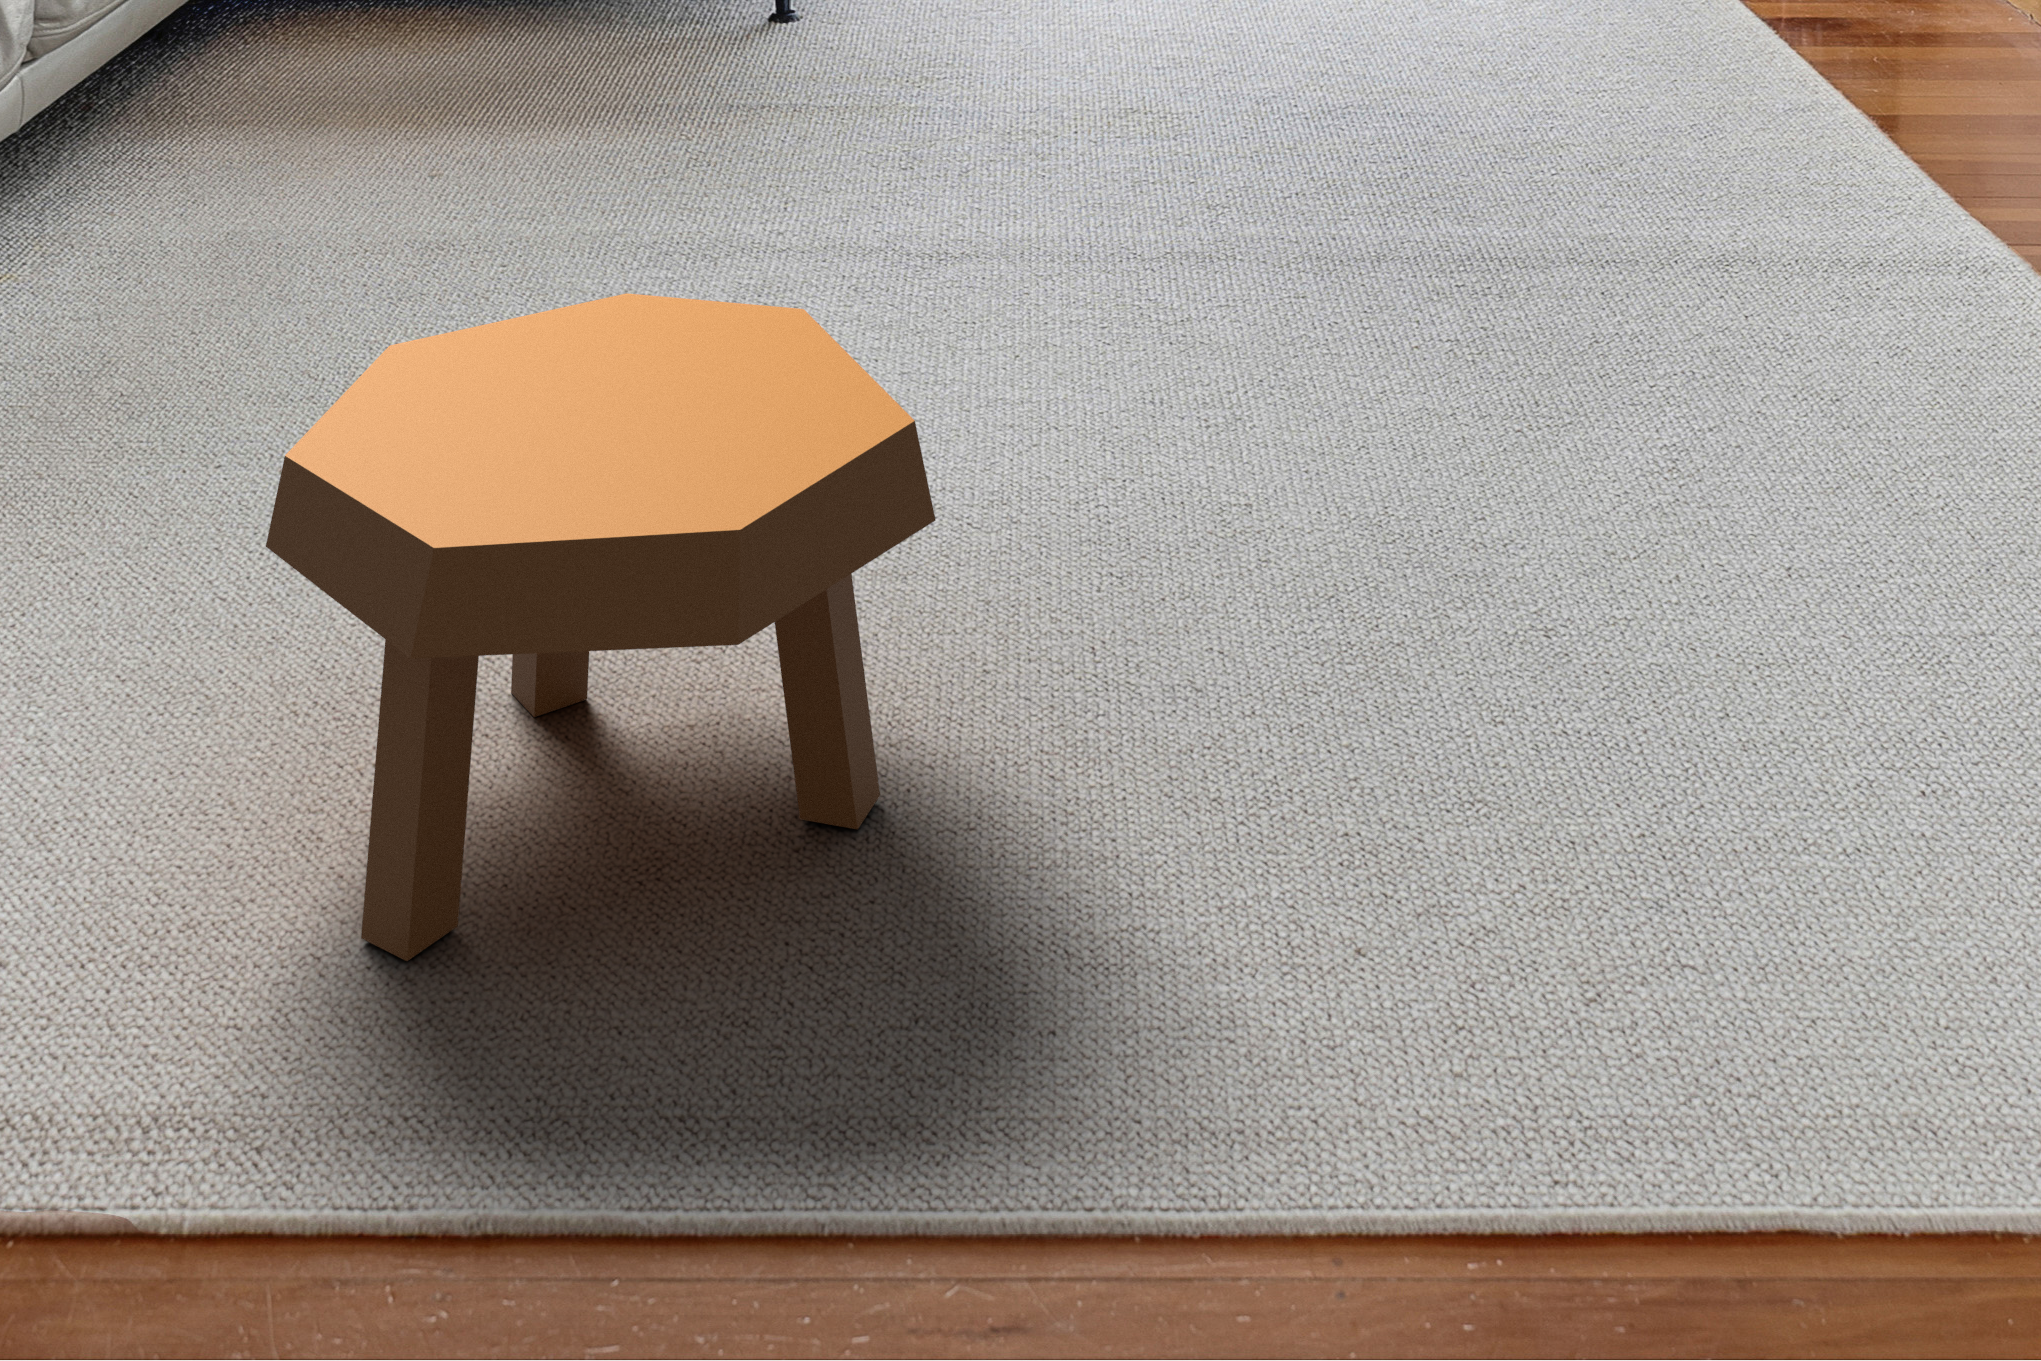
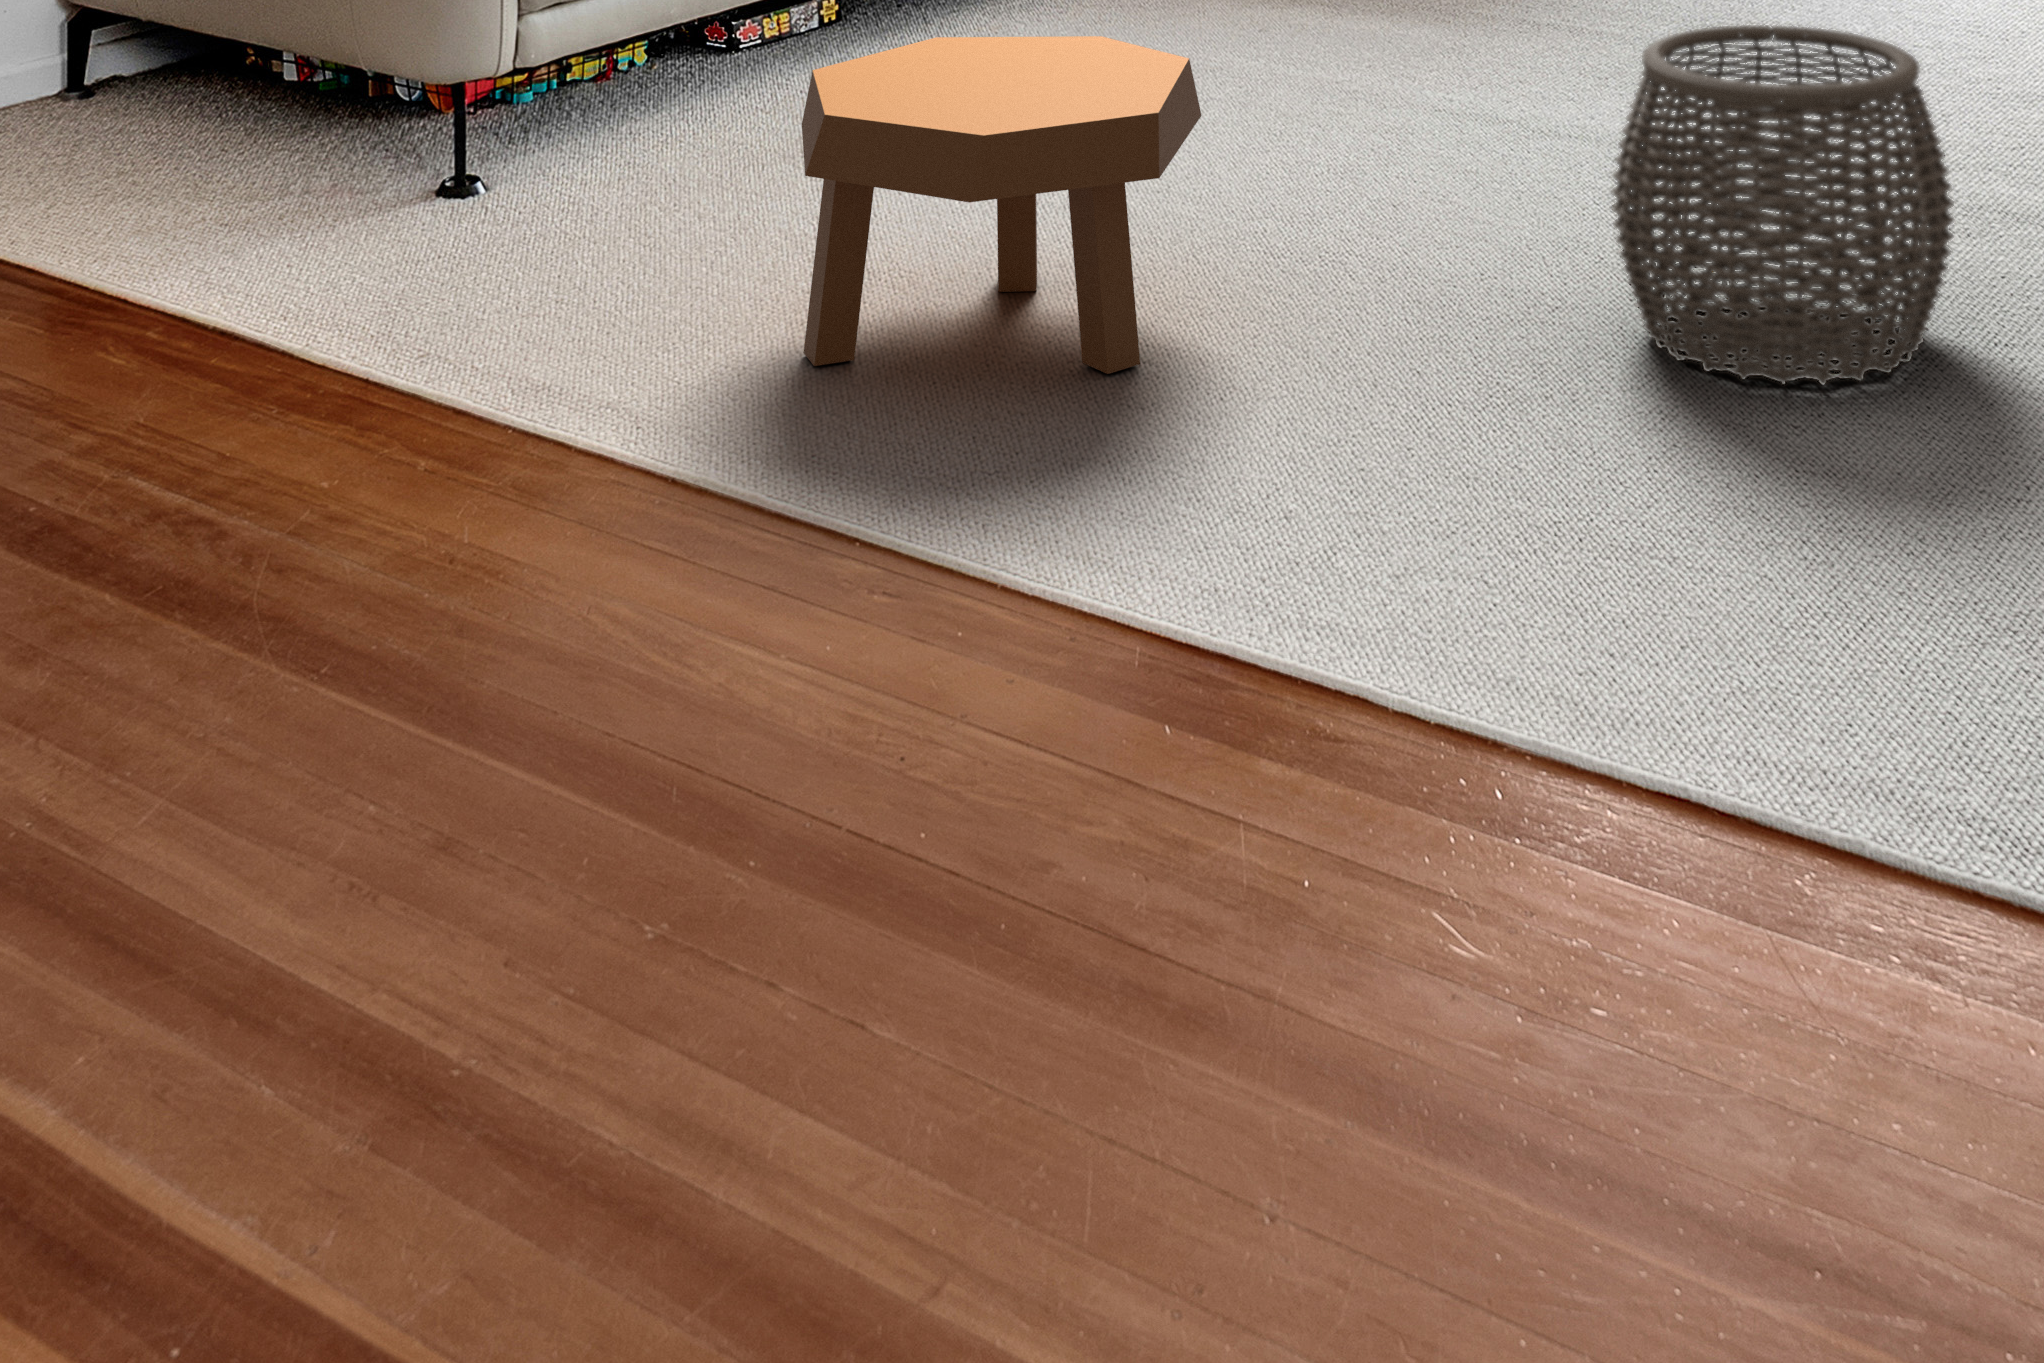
woven basket: none [1332,121,1756,594] -> present [1611,25,1954,384]

